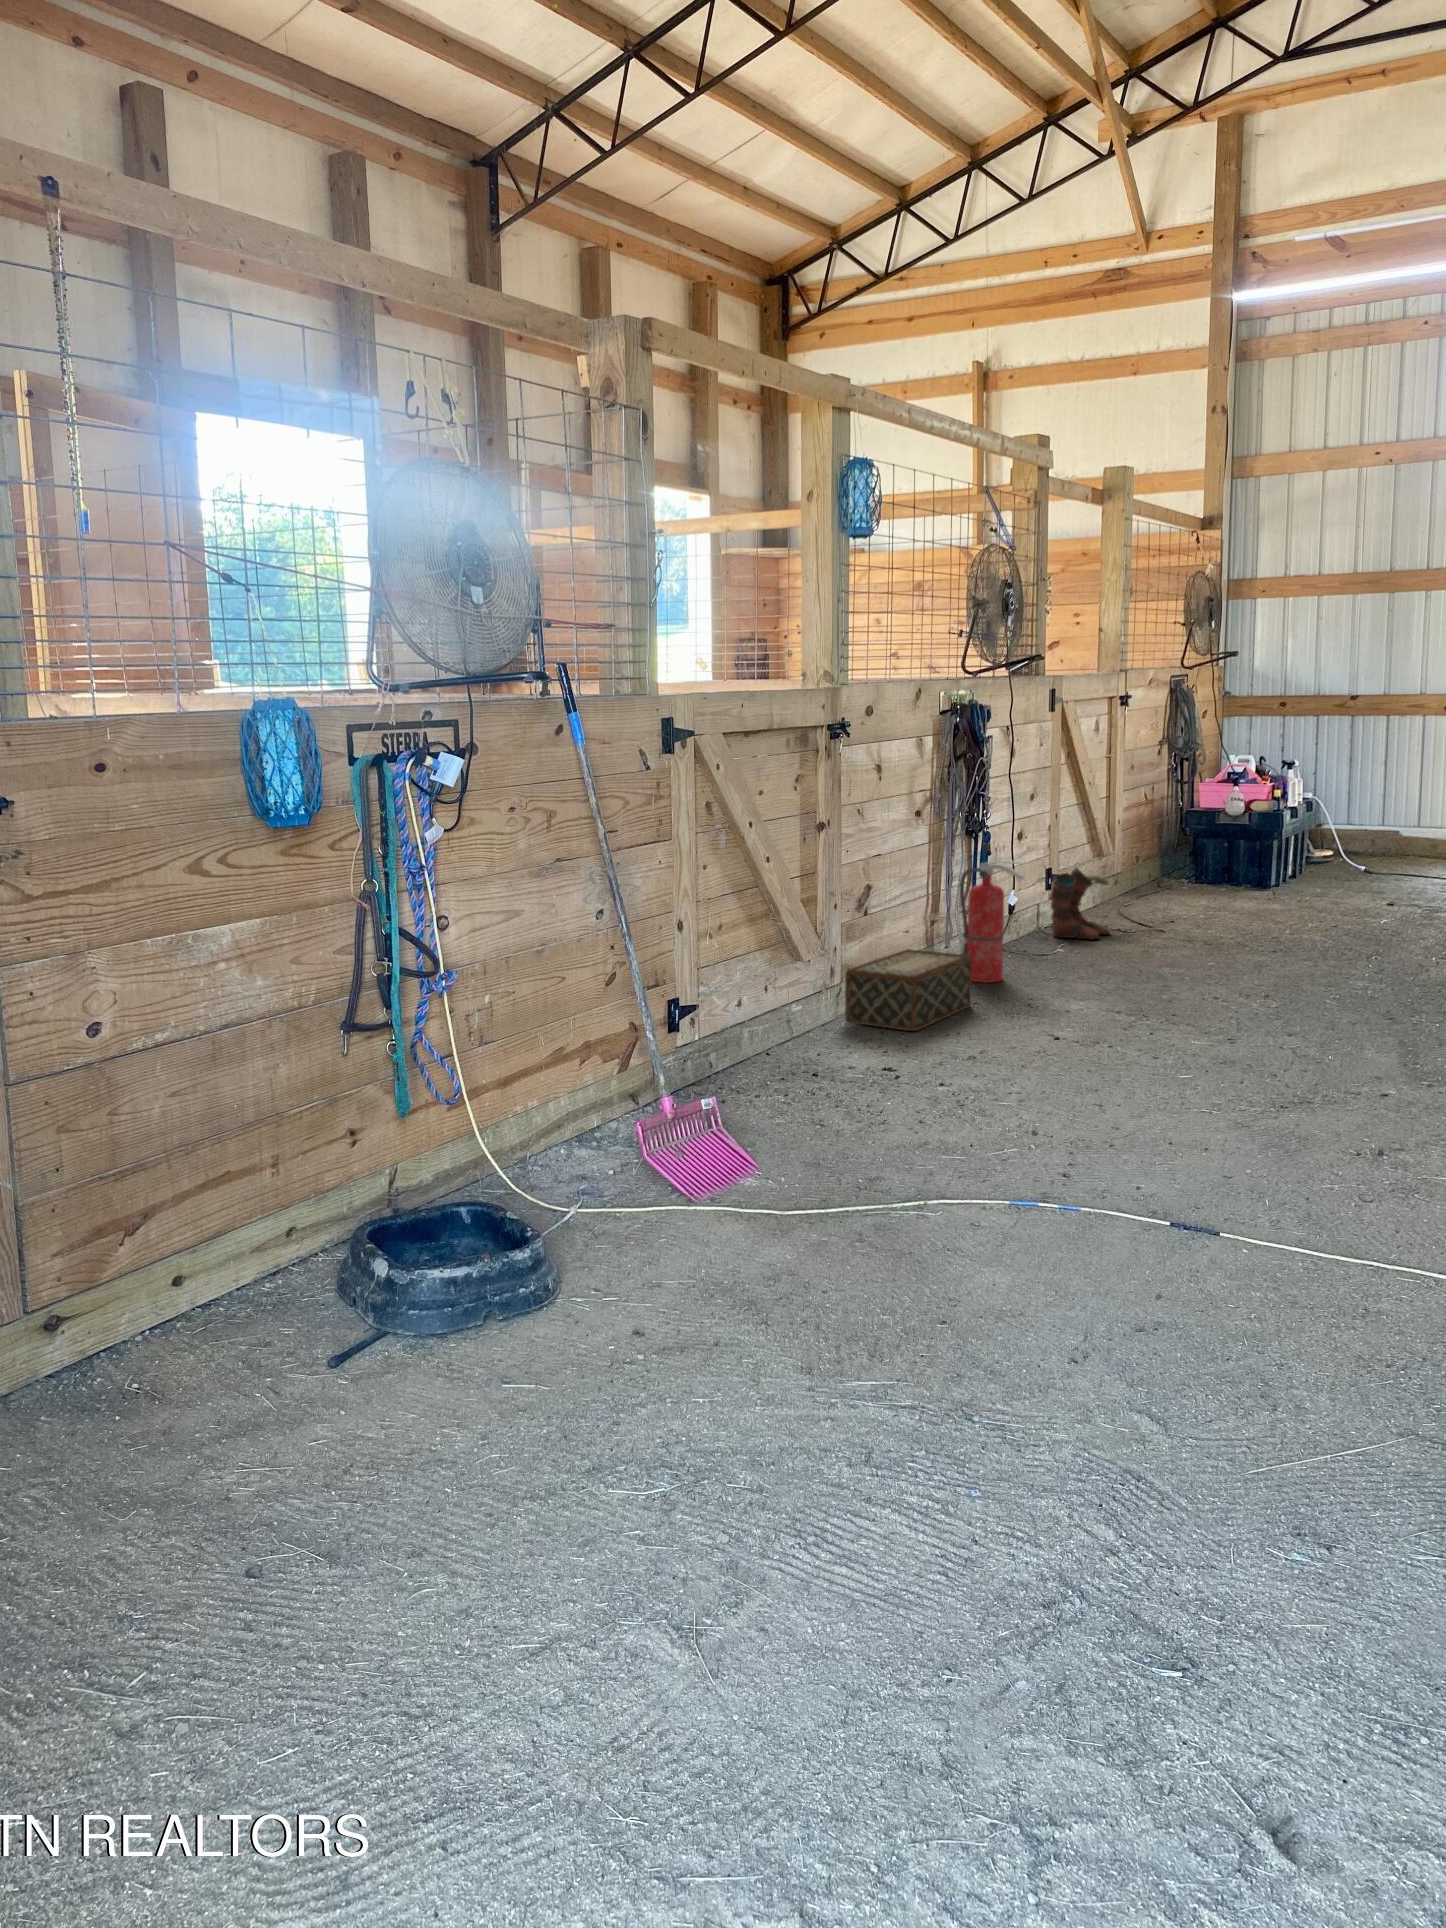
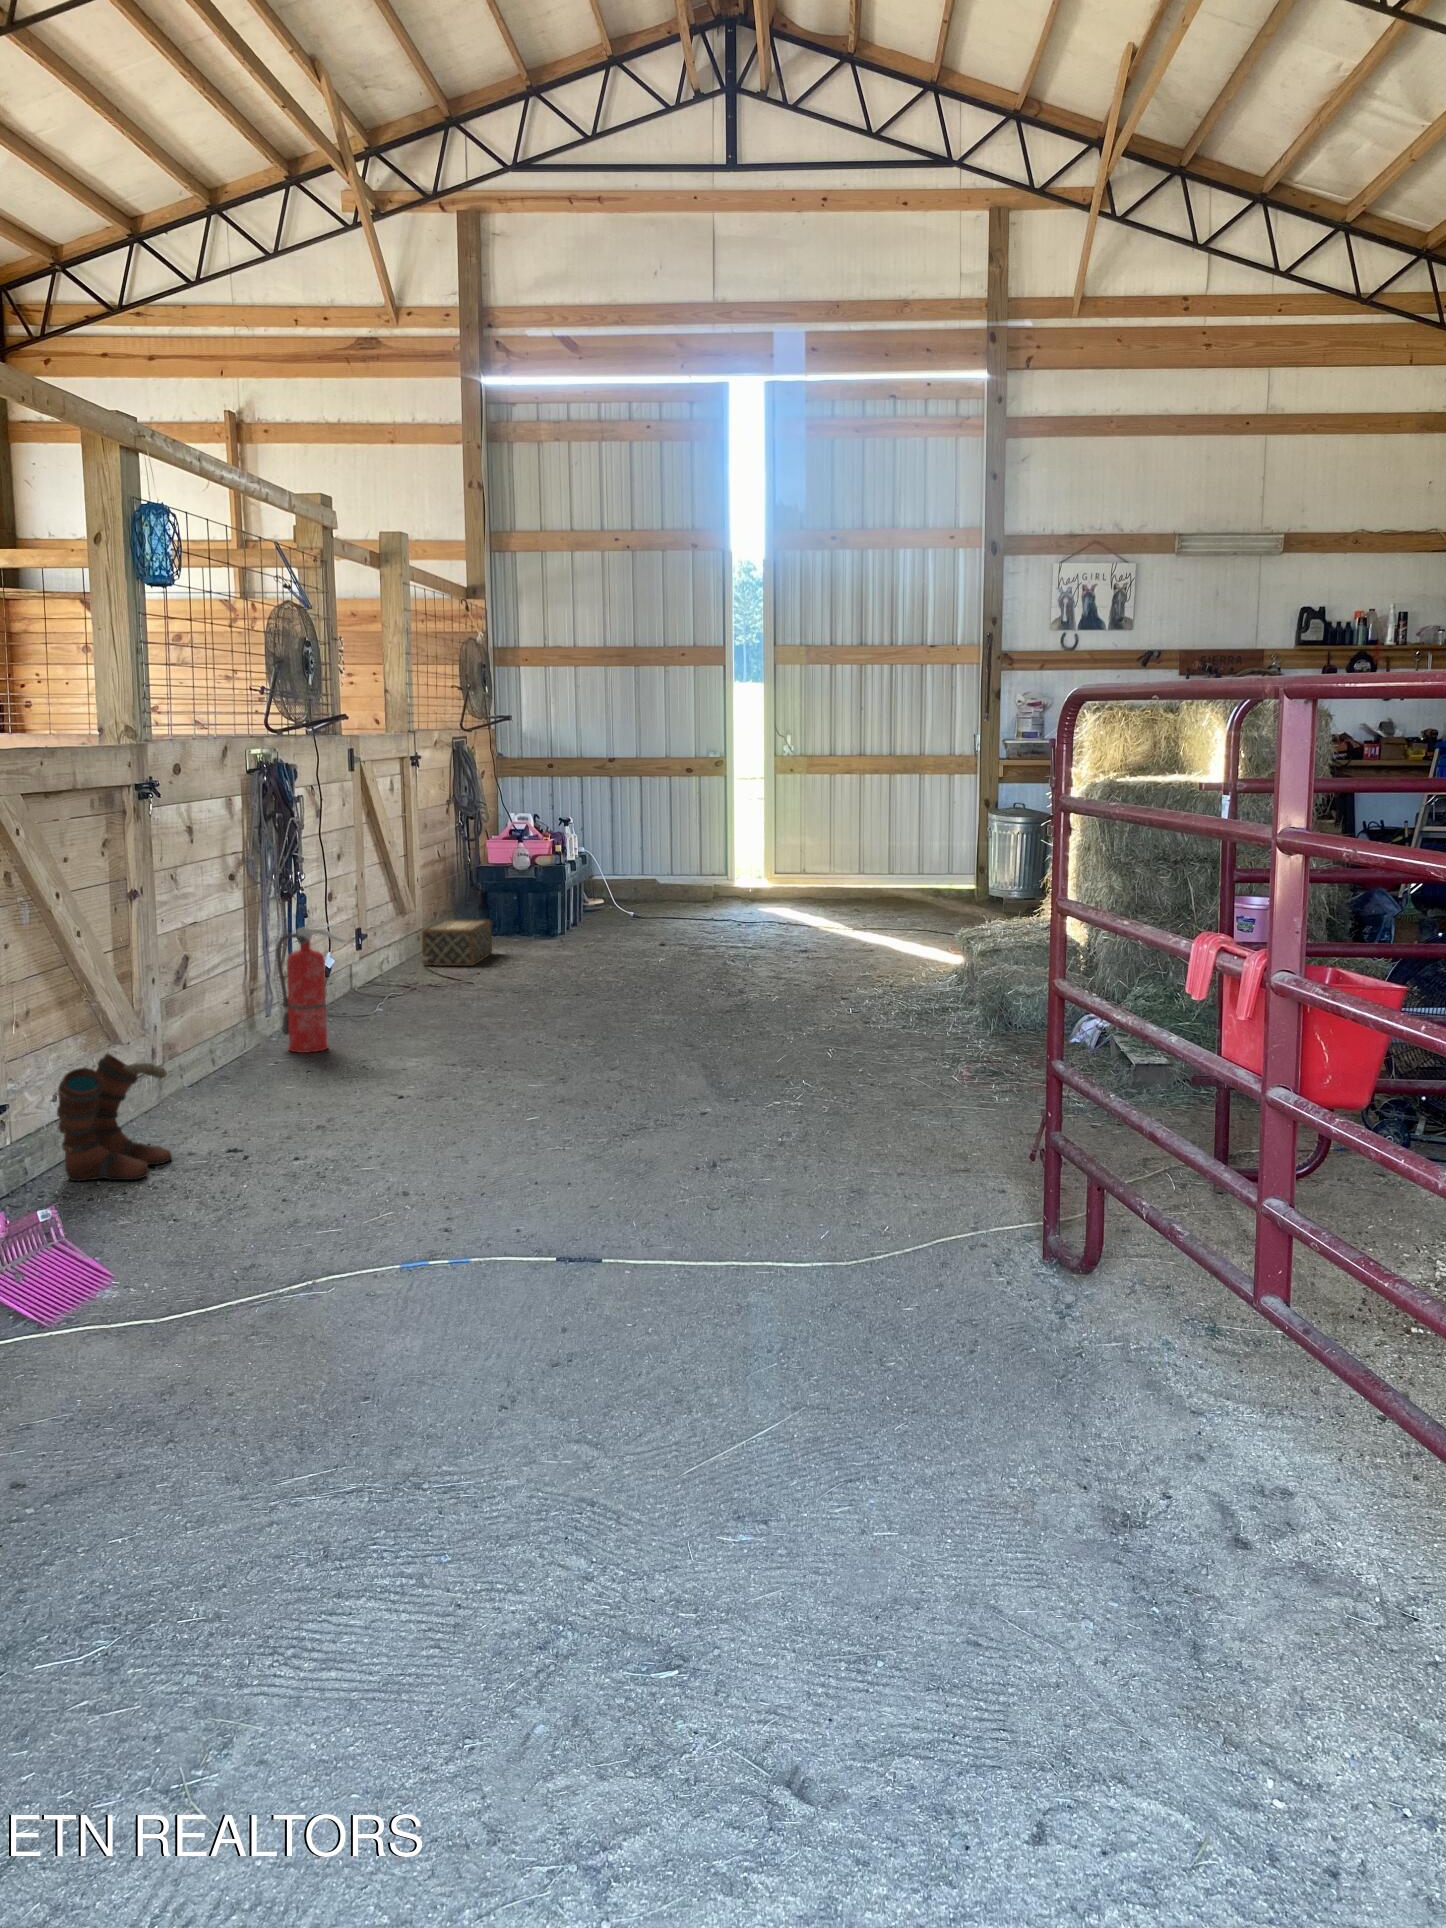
boots: present [1050,868,1110,939] -> present [57,1054,172,1181]
woven basket: present [845,949,972,1031] -> present [422,919,492,966]

